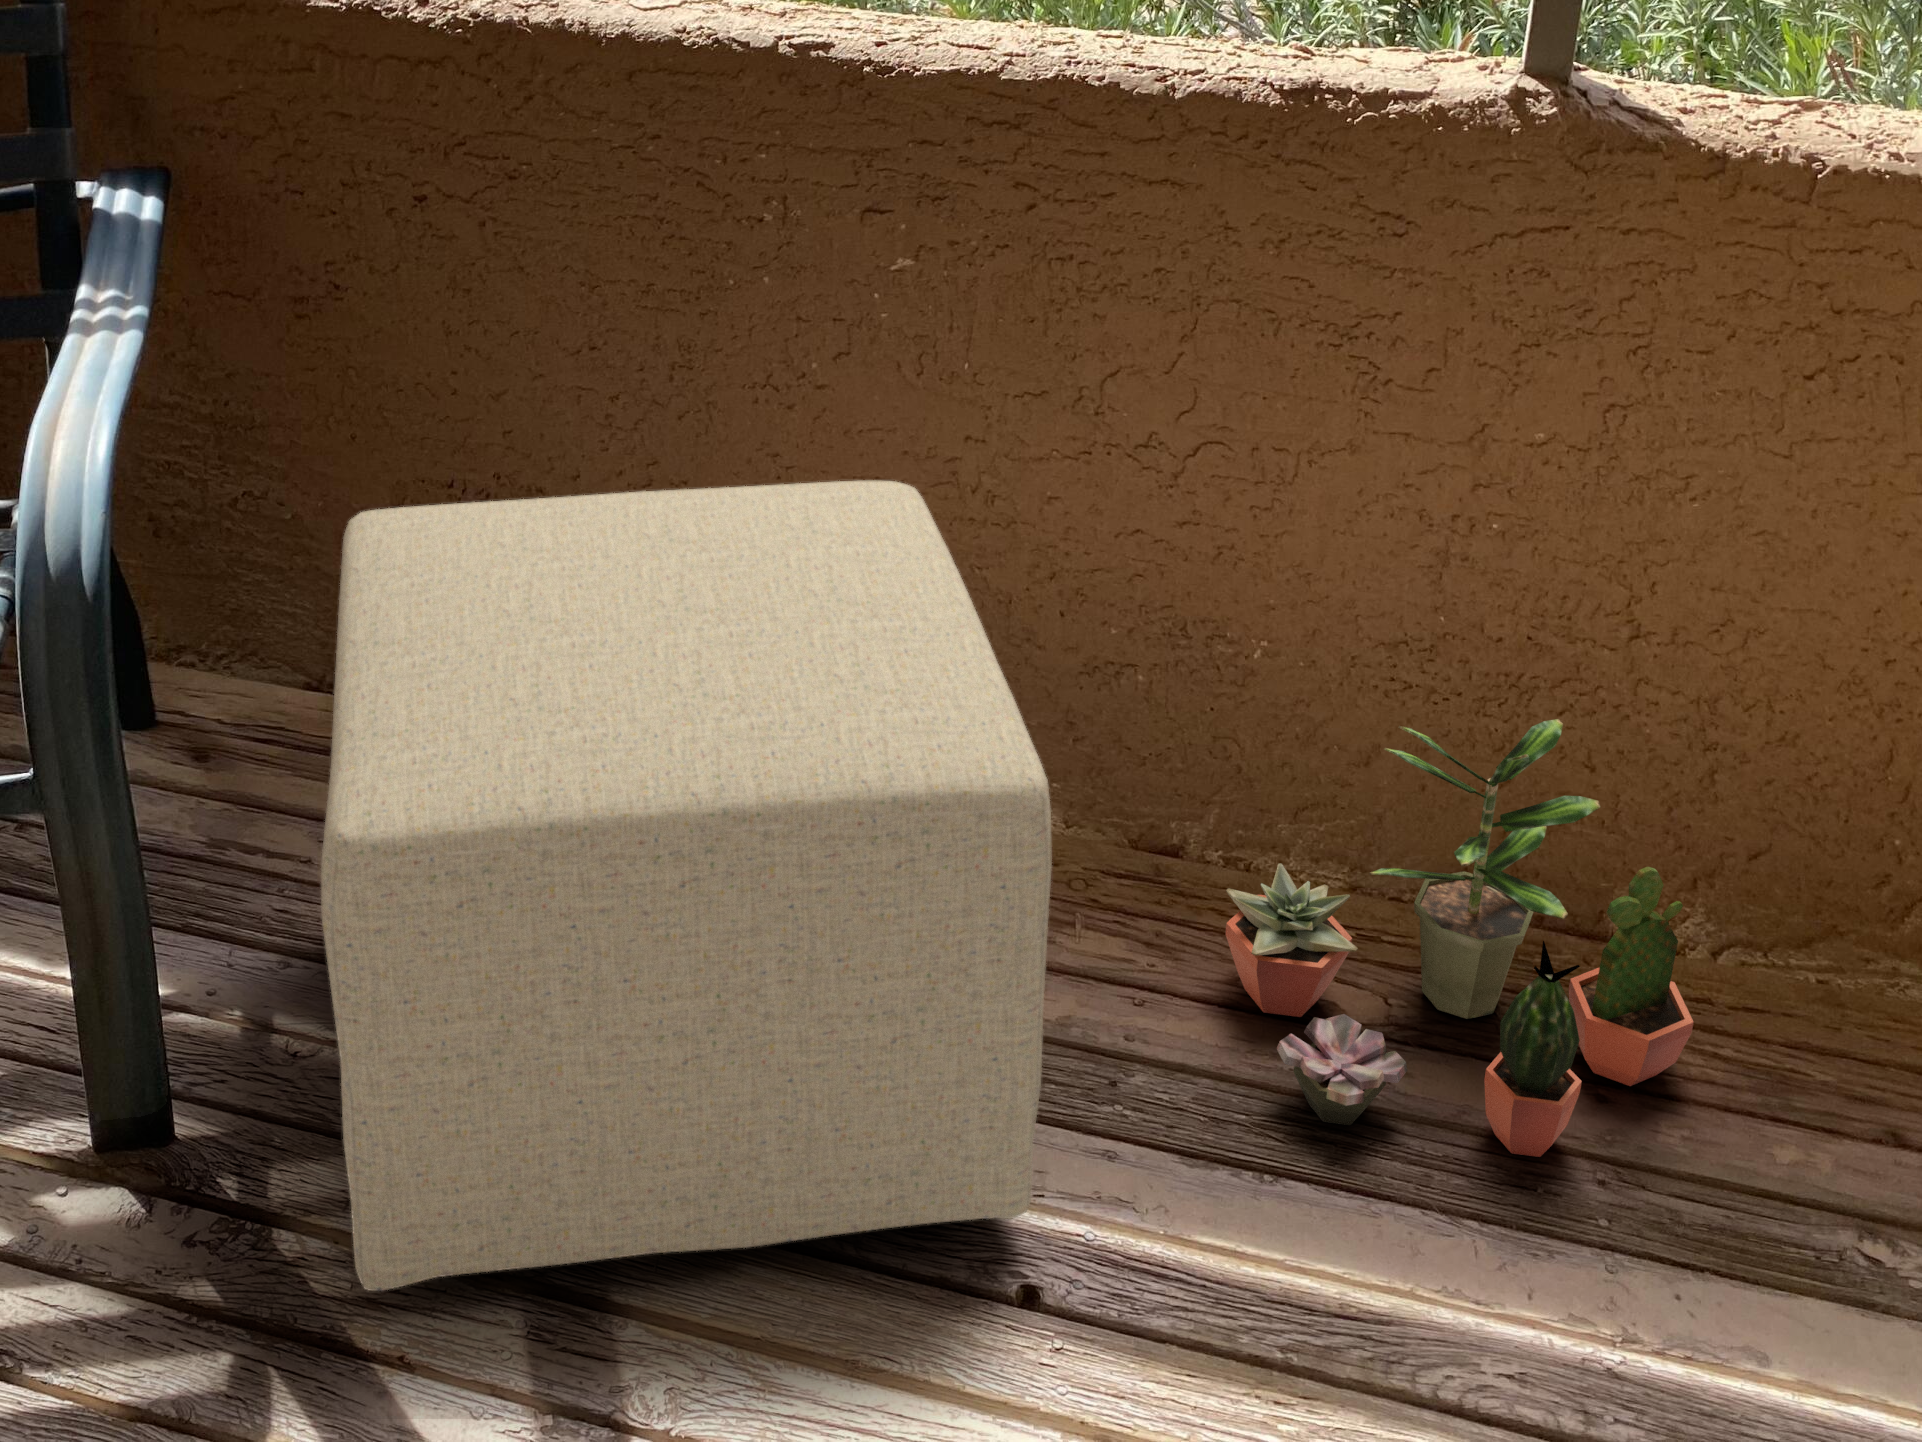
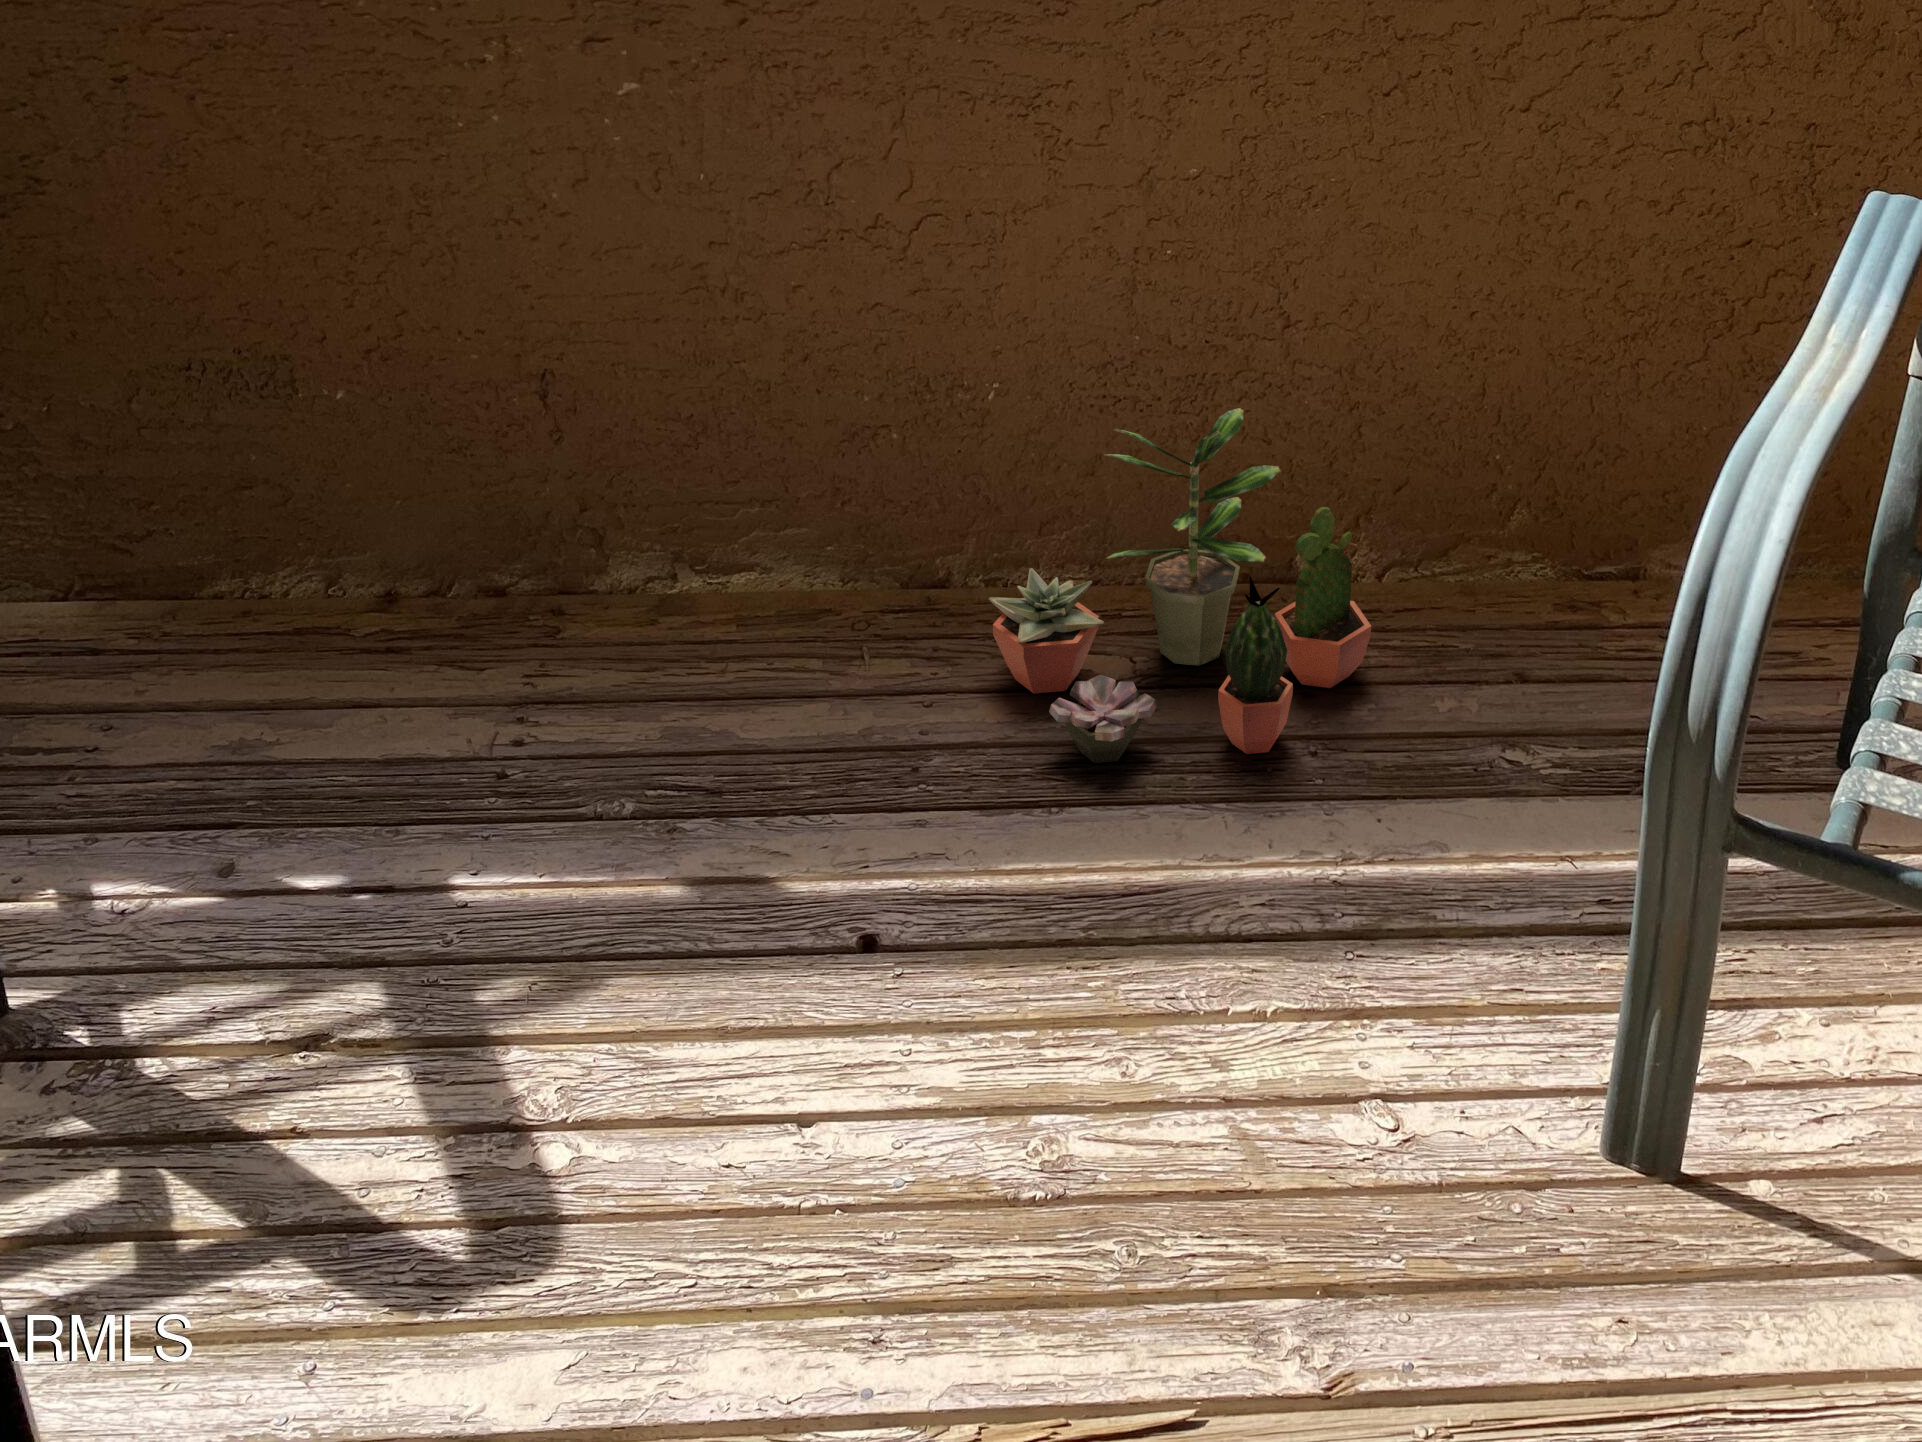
ottoman: present [321,480,1052,1291] -> none [95,285,861,1076]

